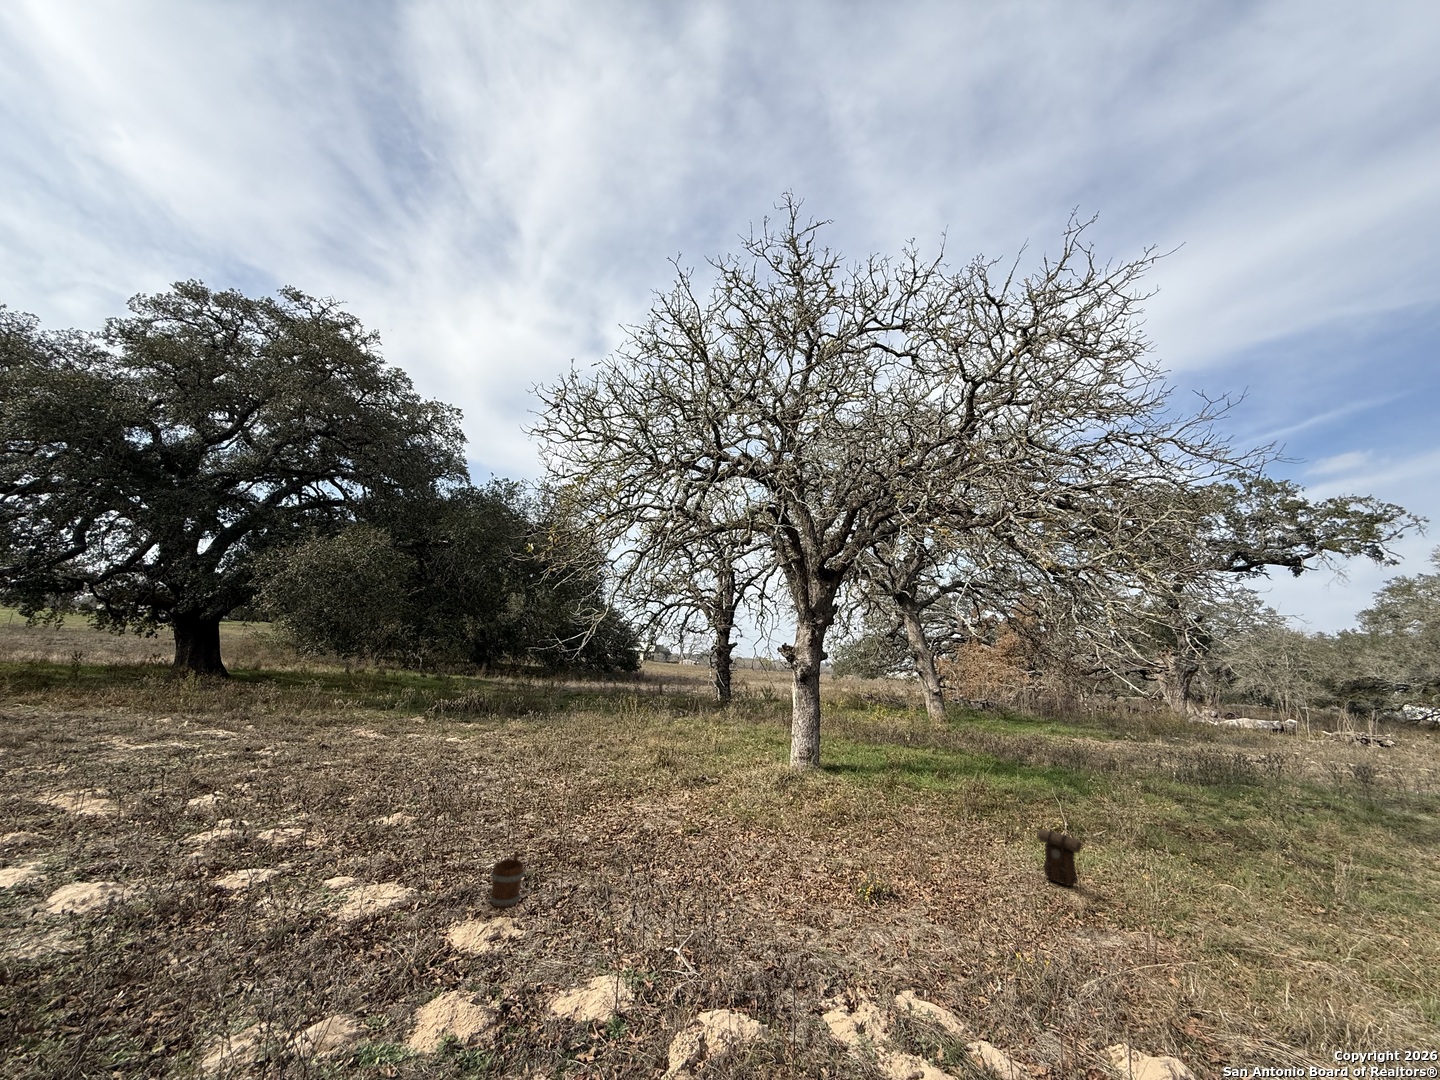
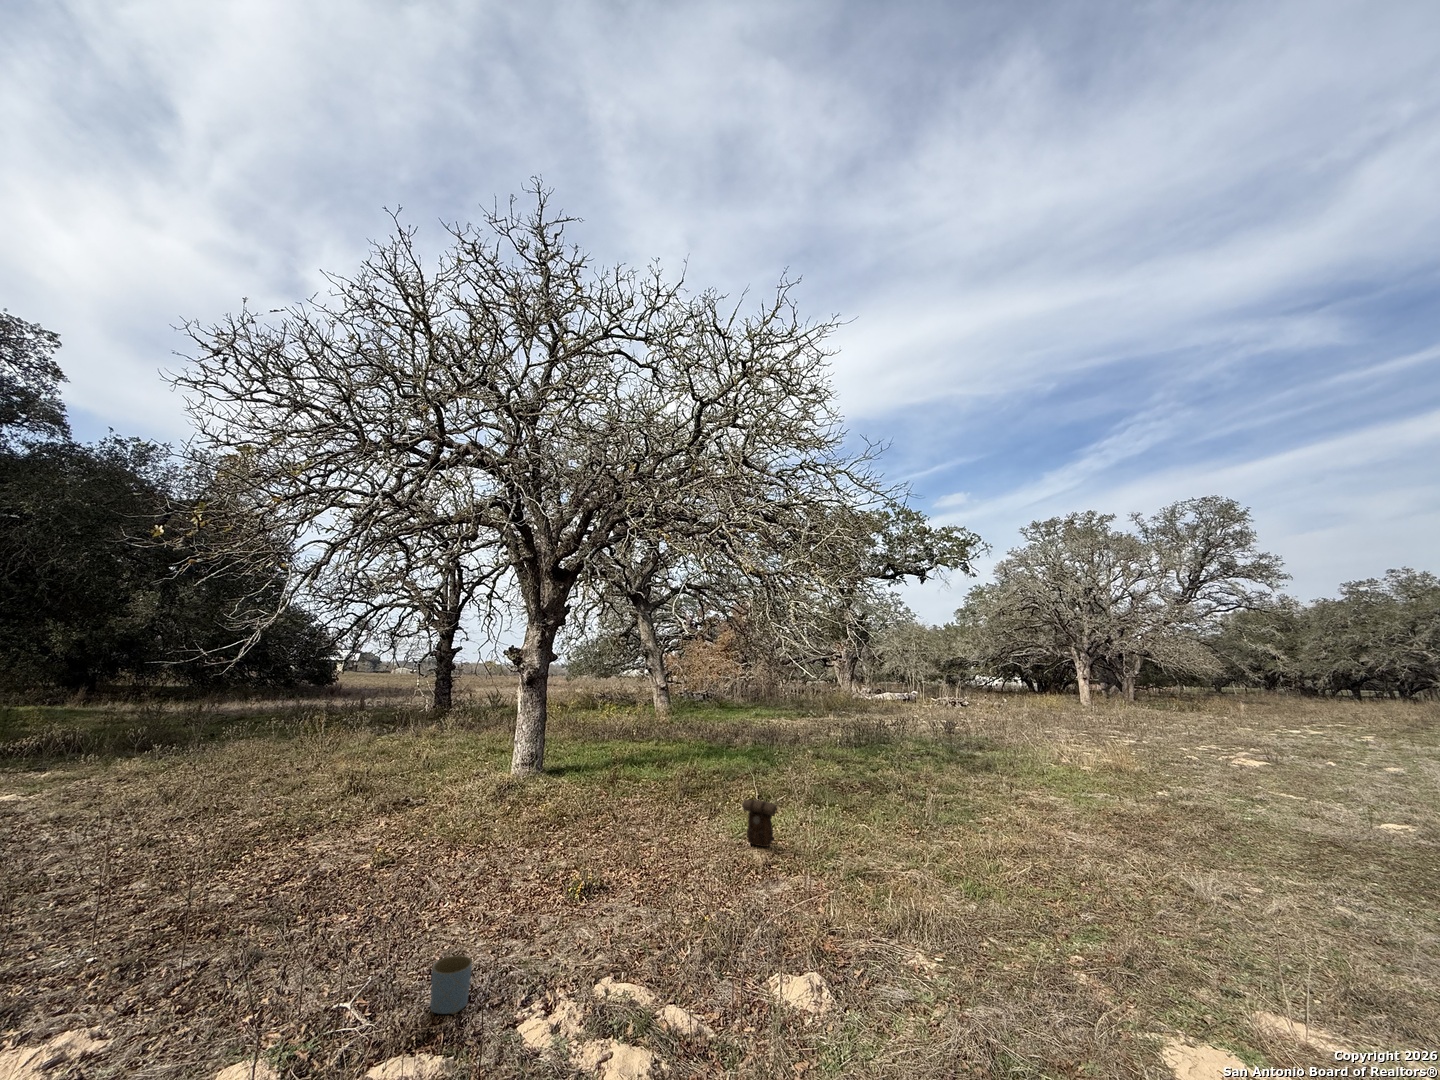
bucket: present [490,850,525,908] -> none [66,934,126,1015]
planter: none [745,930,780,986] -> present [430,955,472,1014]

